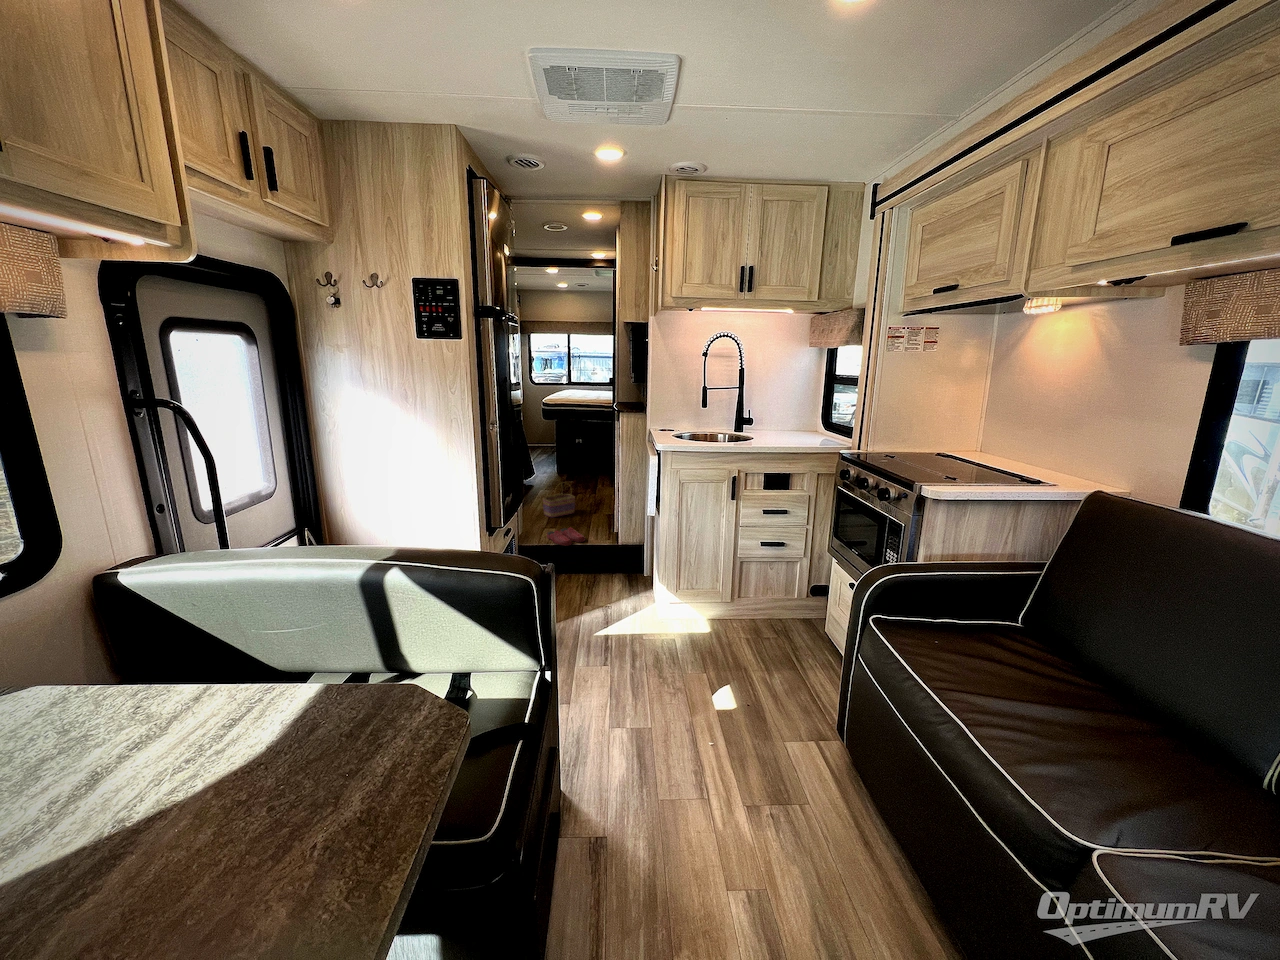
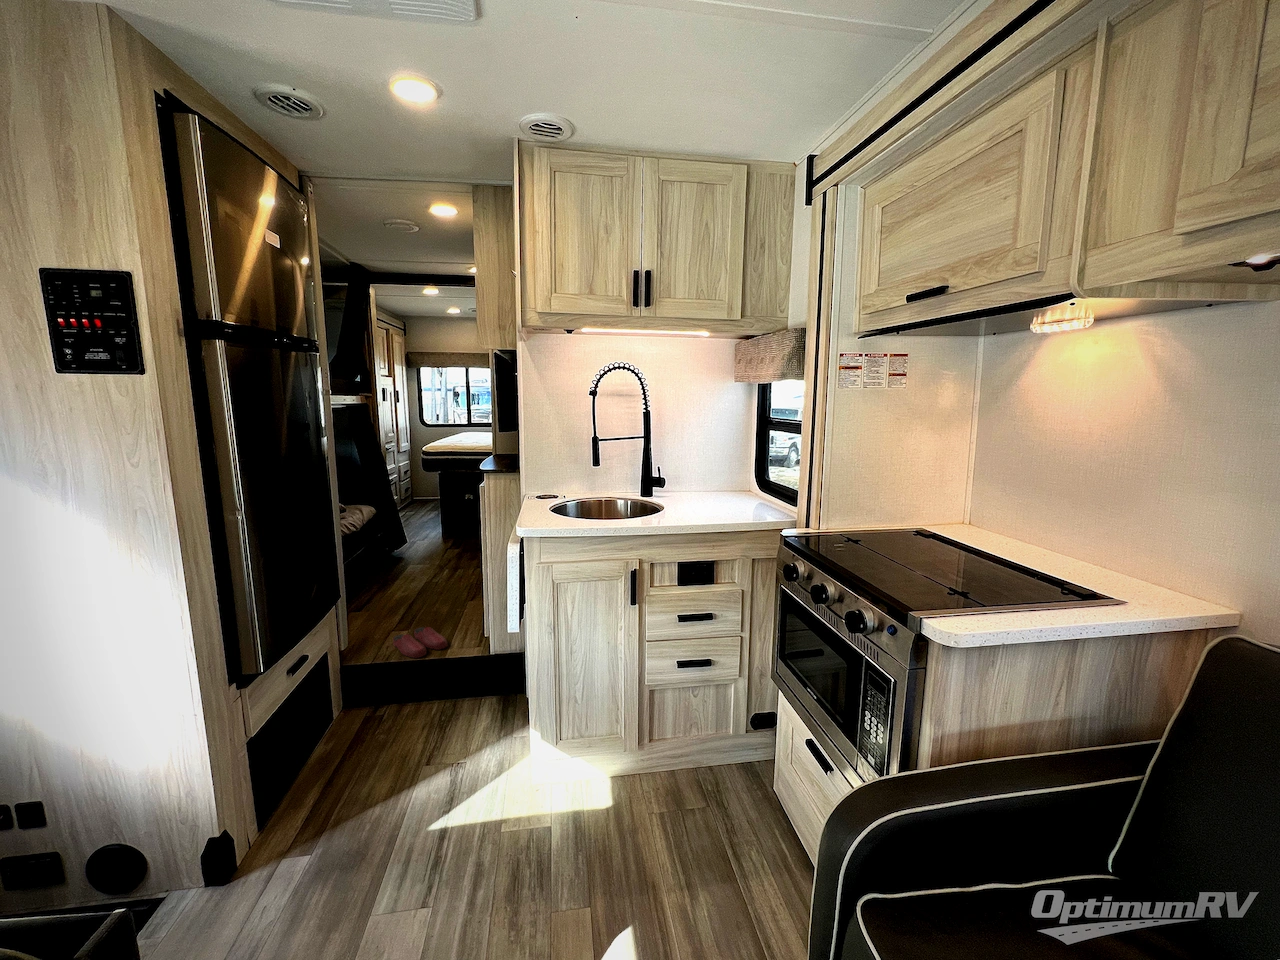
basket: present [543,494,575,517] -> none [398,554,445,608]

